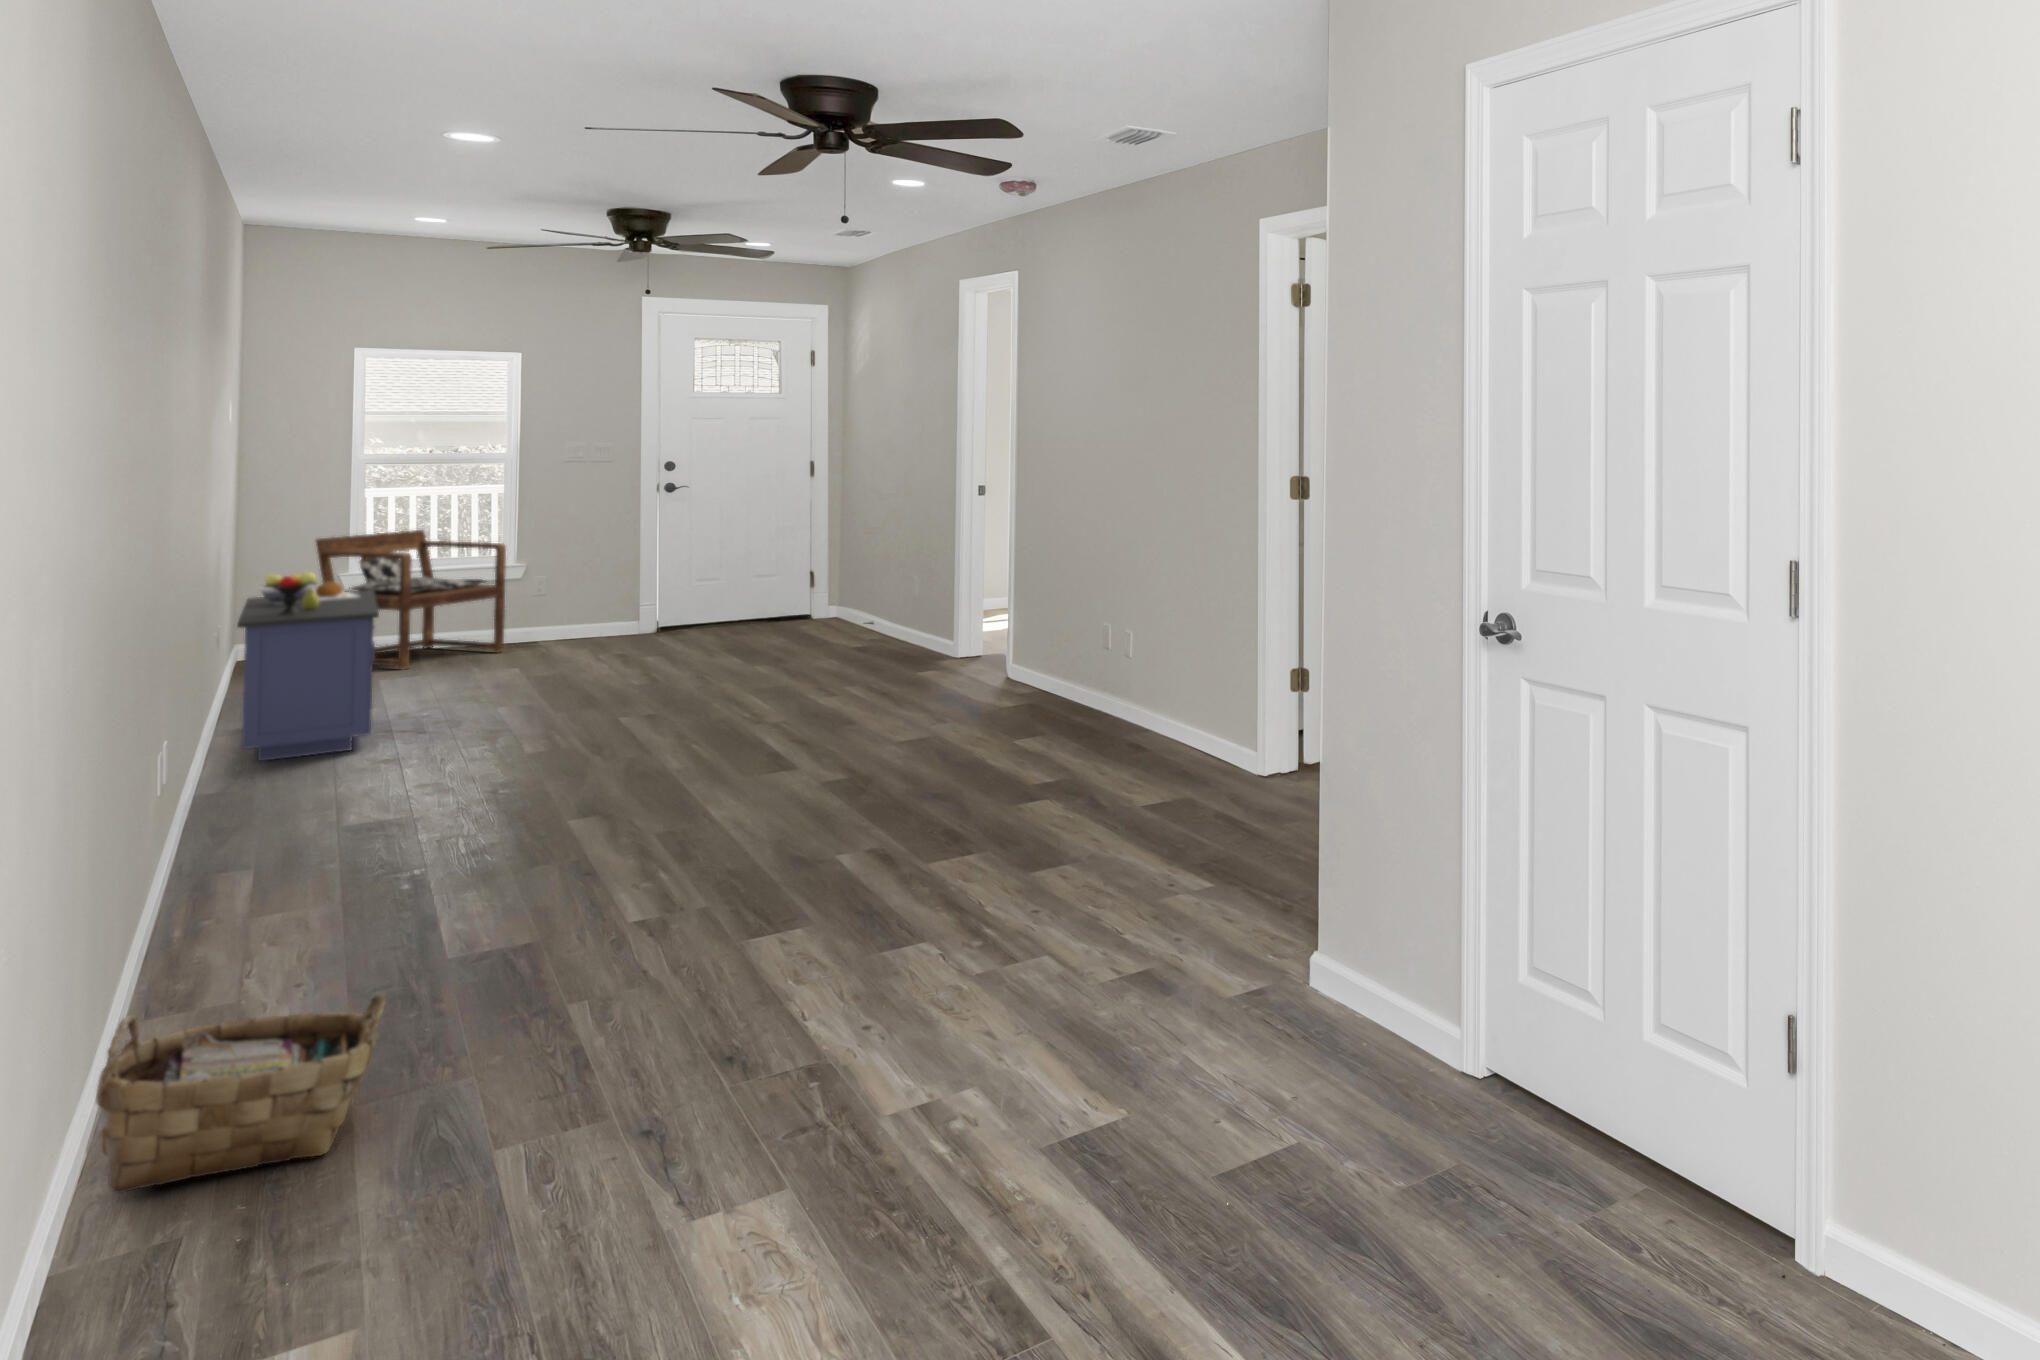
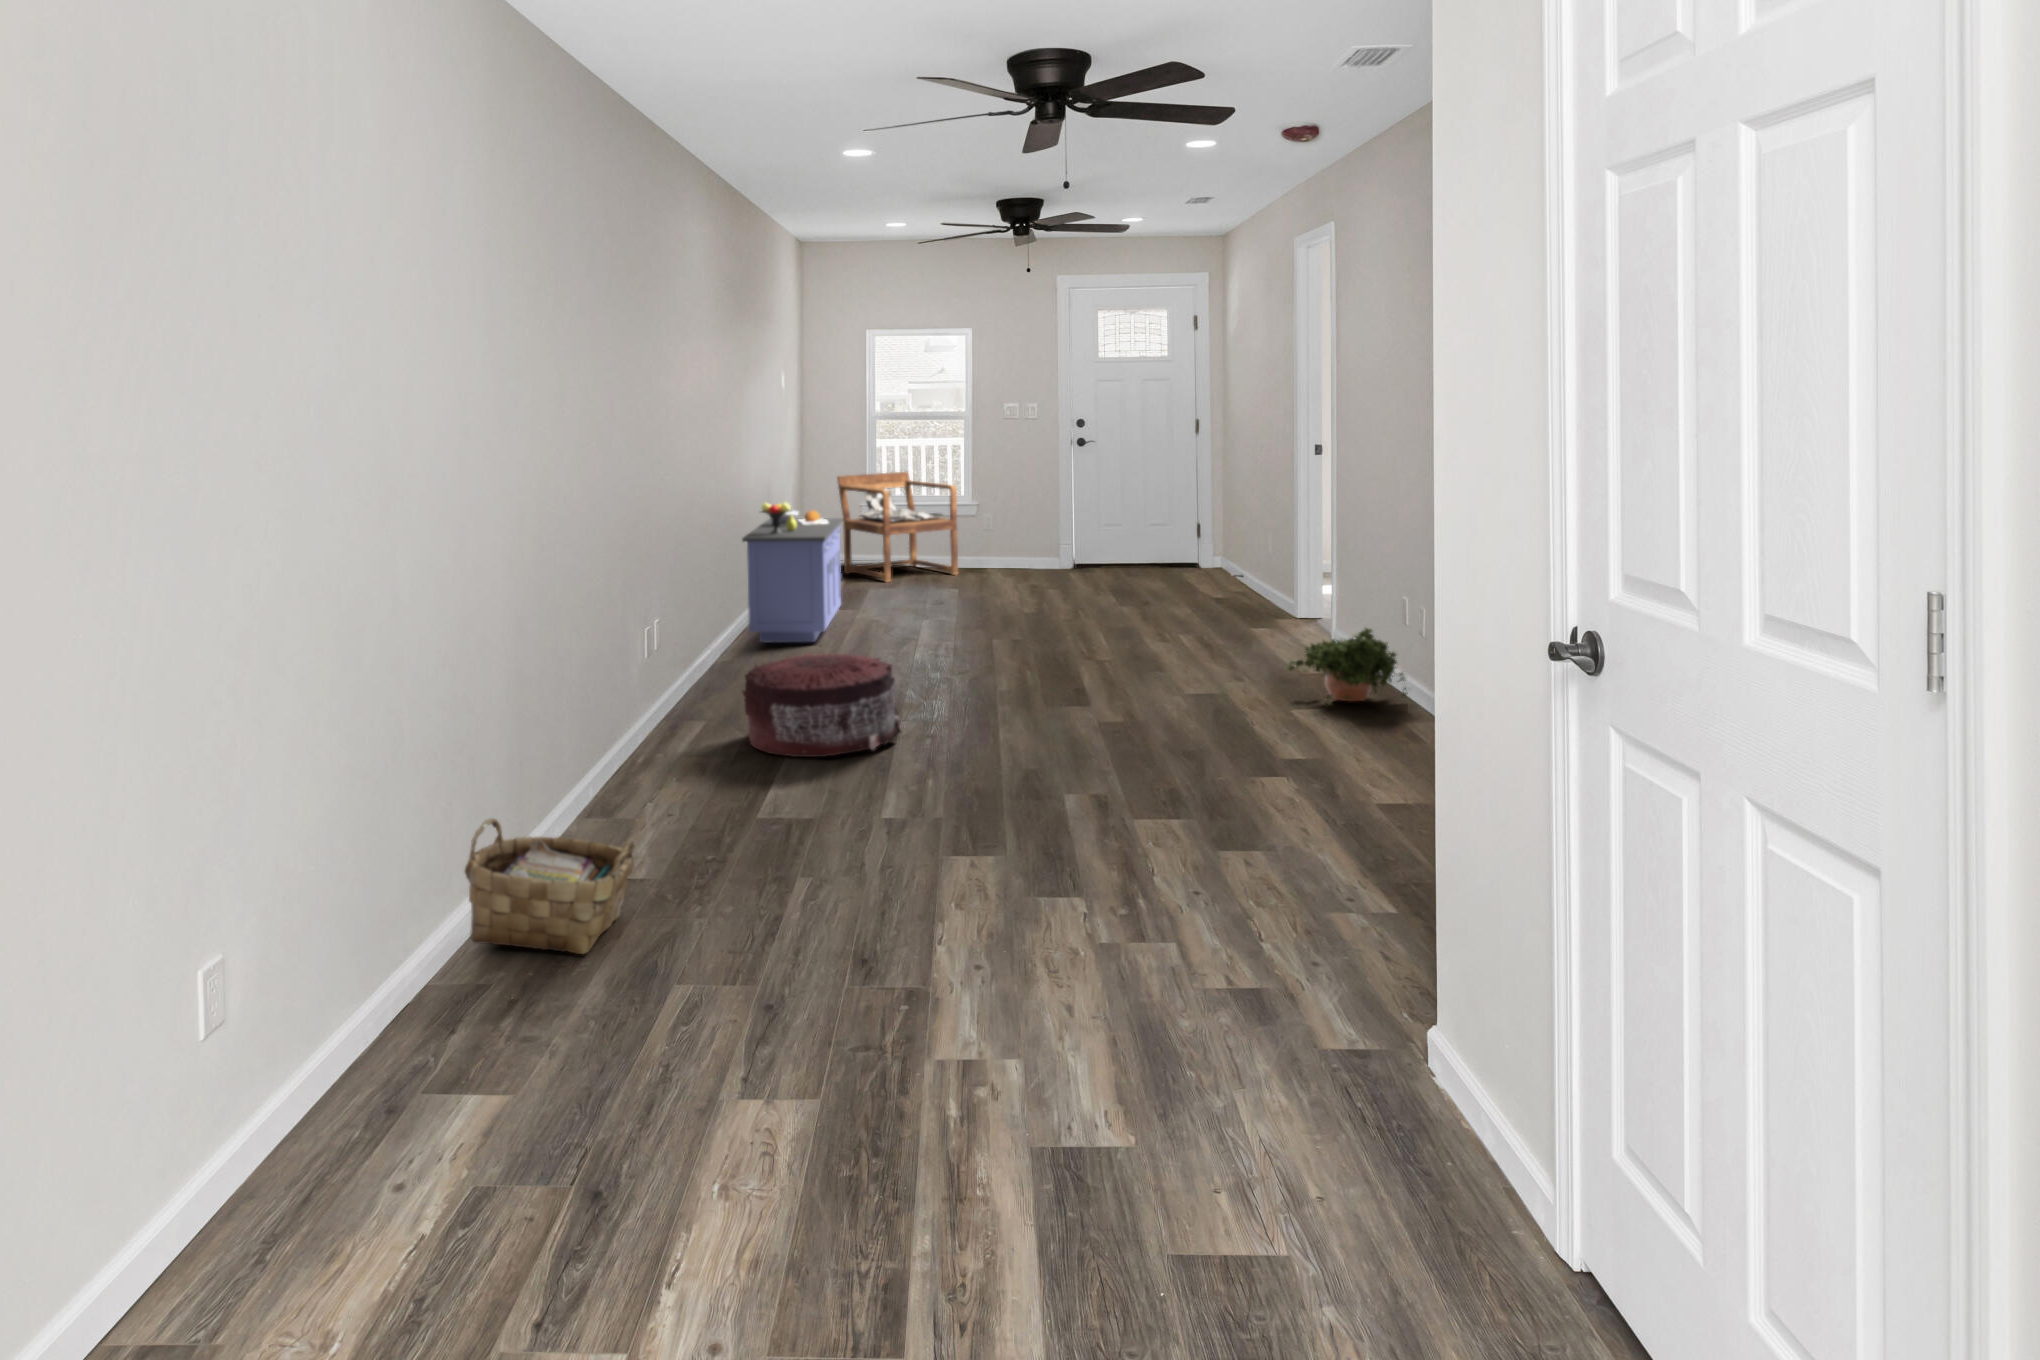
potted plant: none [988,653,1107,733] -> present [1288,628,1408,705]
pouf: none [346,742,586,883] -> present [743,654,901,757]

